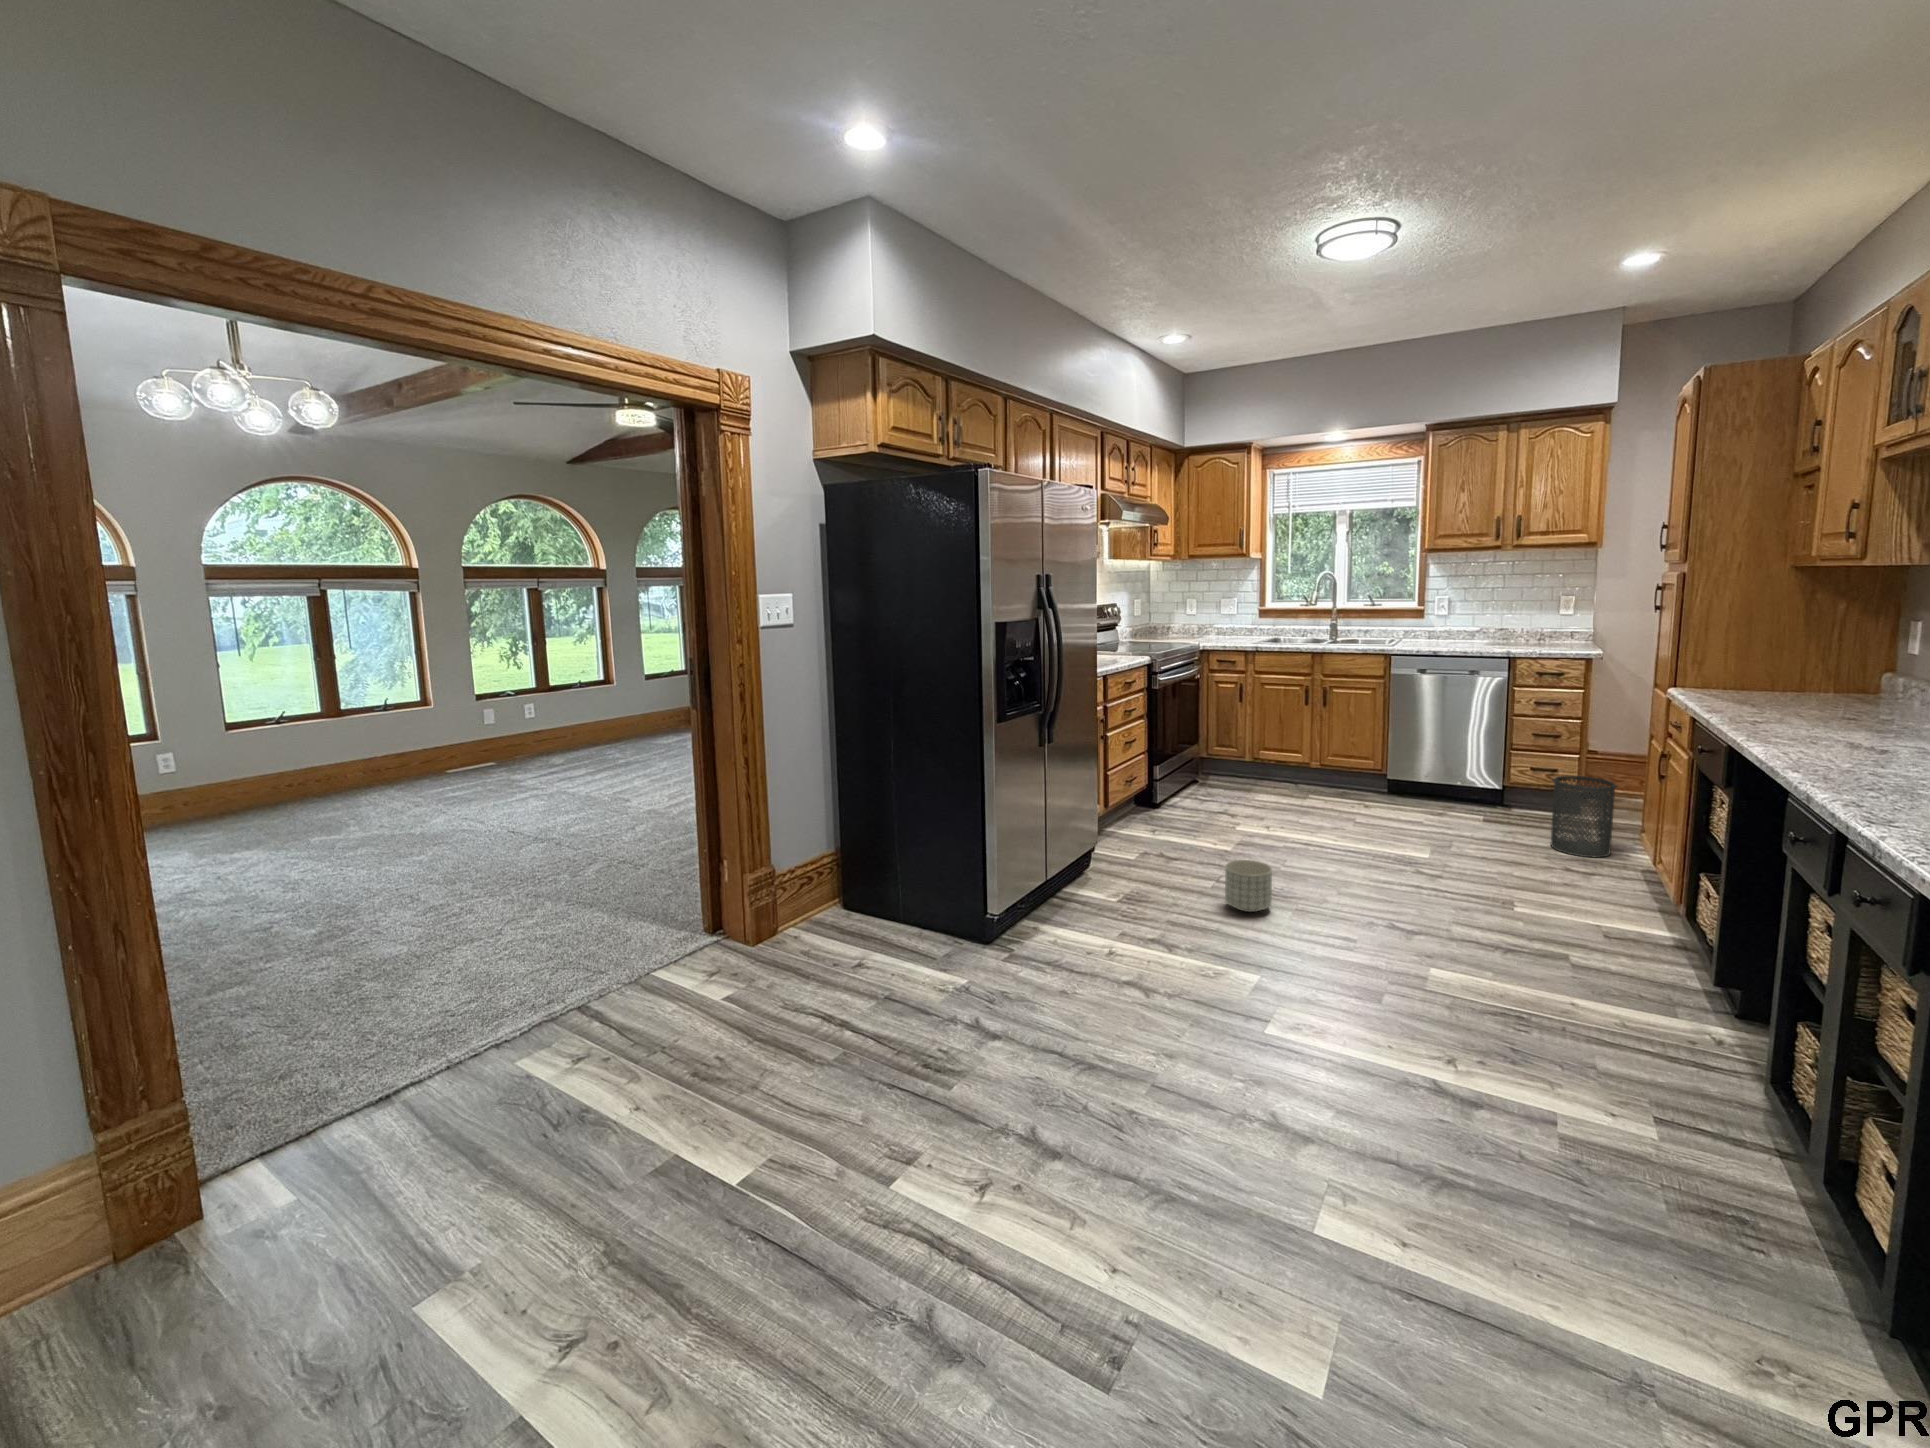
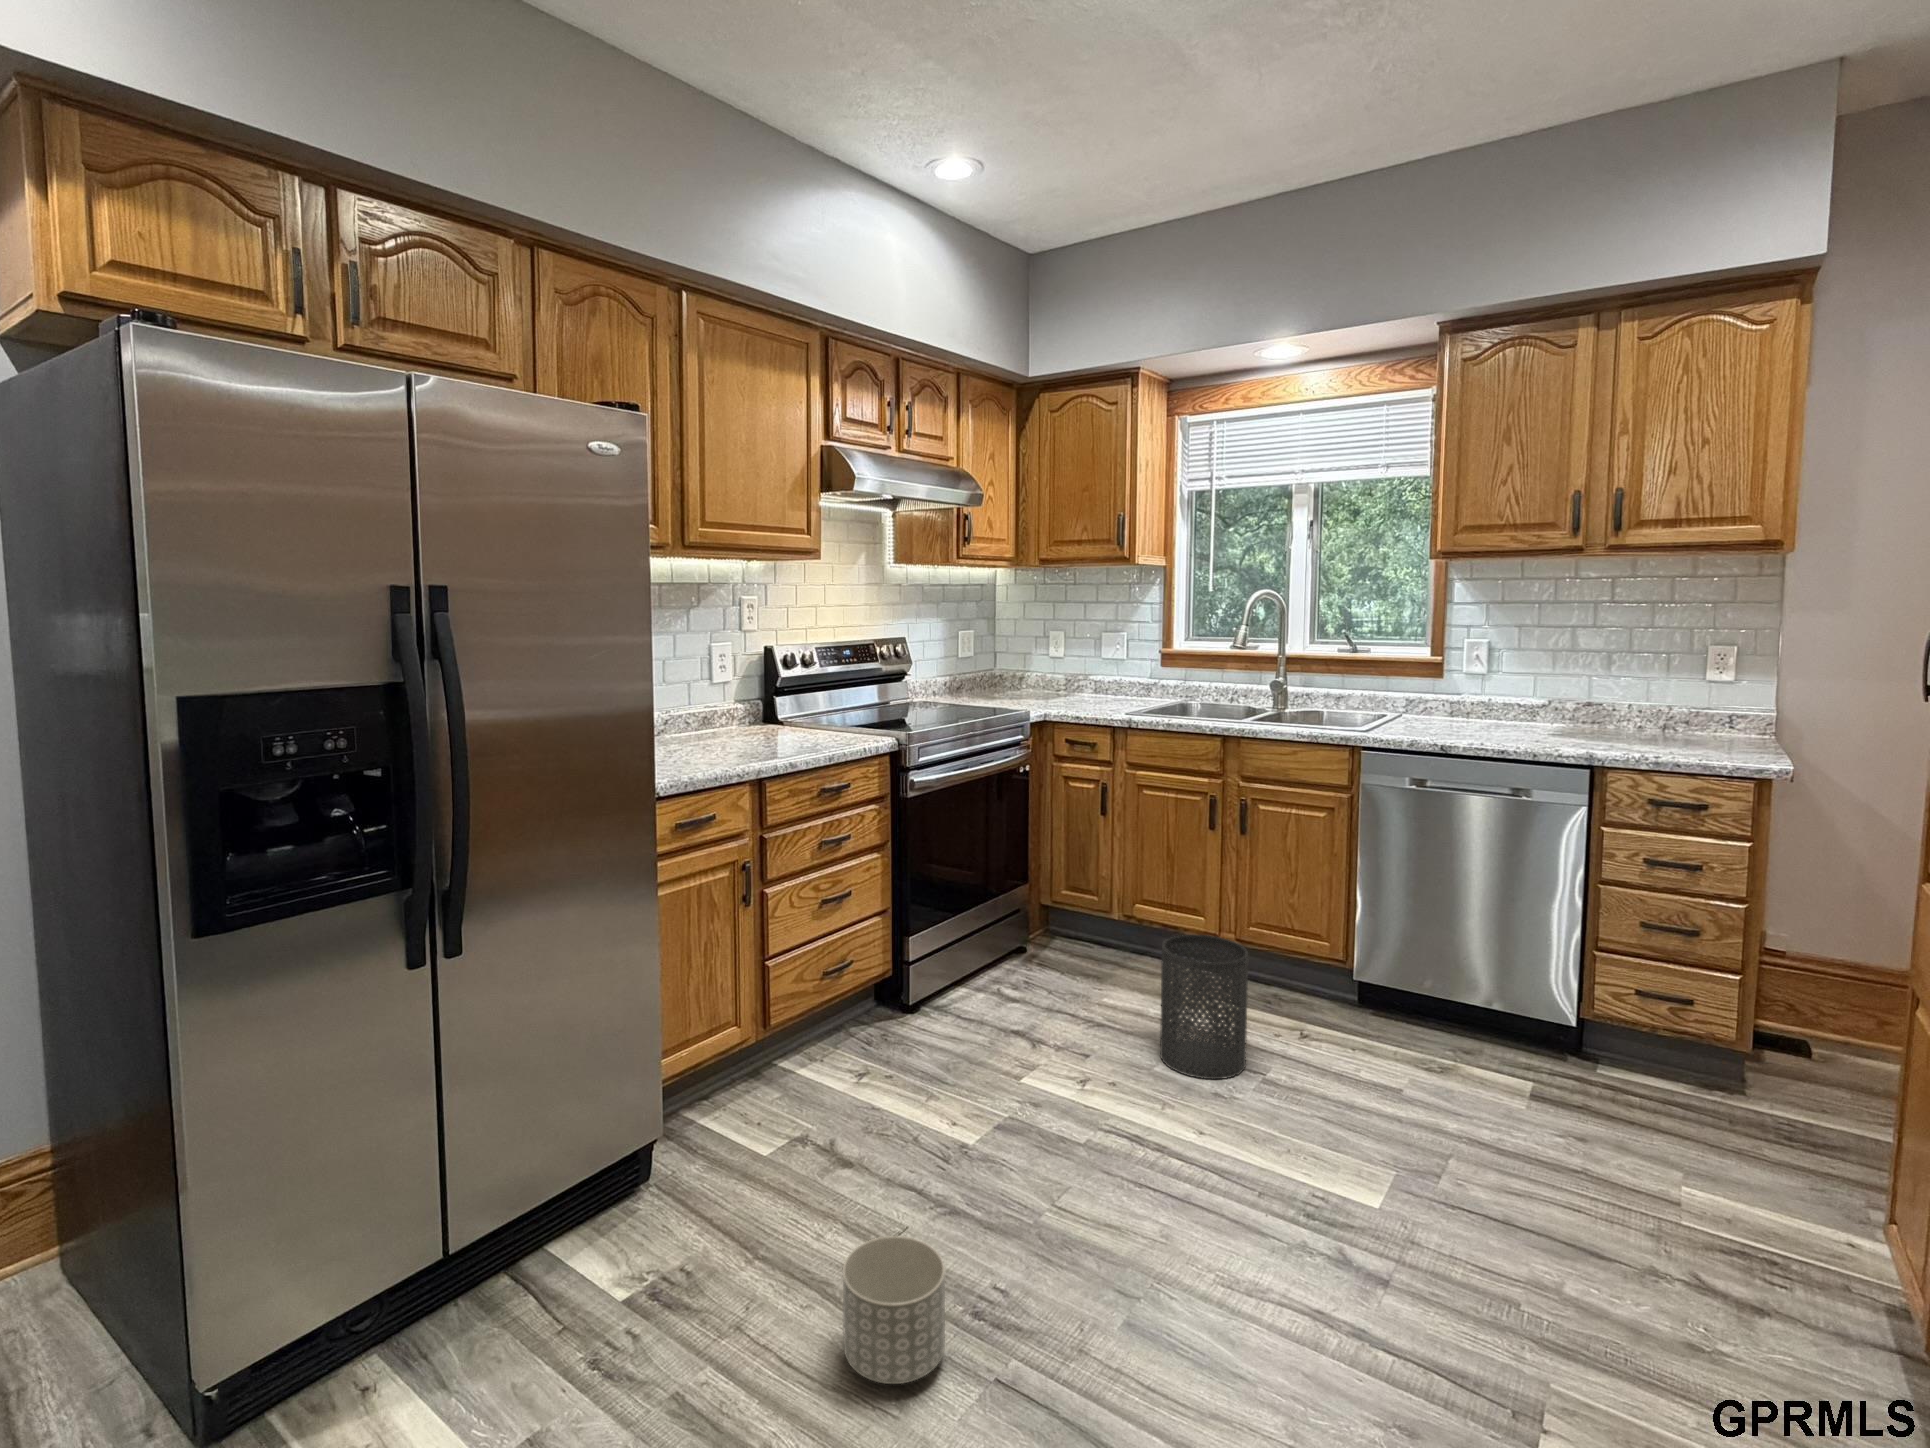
trash can: present [1550,775,1617,857] -> present [1160,935,1249,1079]

